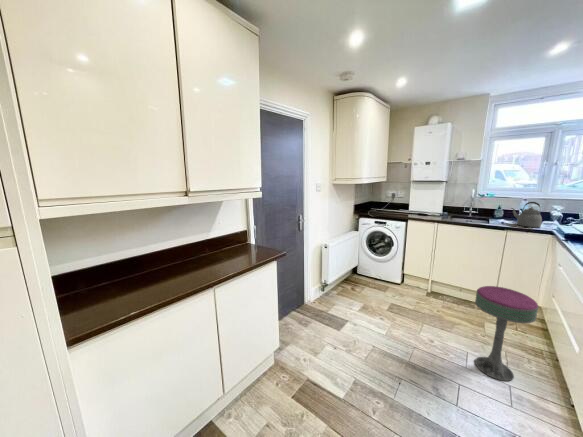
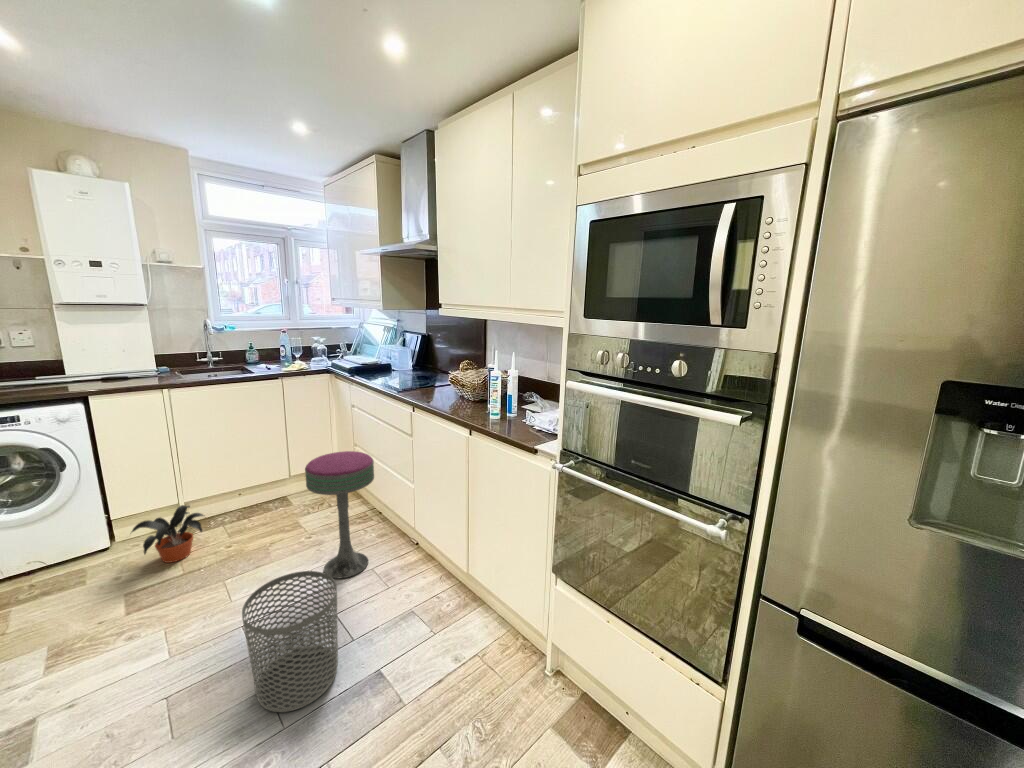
kettle: present [511,202,542,227] -> none [274,334,315,369]
potted plant: none [403,279,434,304] -> present [132,505,204,563]
waste bin: none [396,331,450,411] -> present [242,571,338,712]

